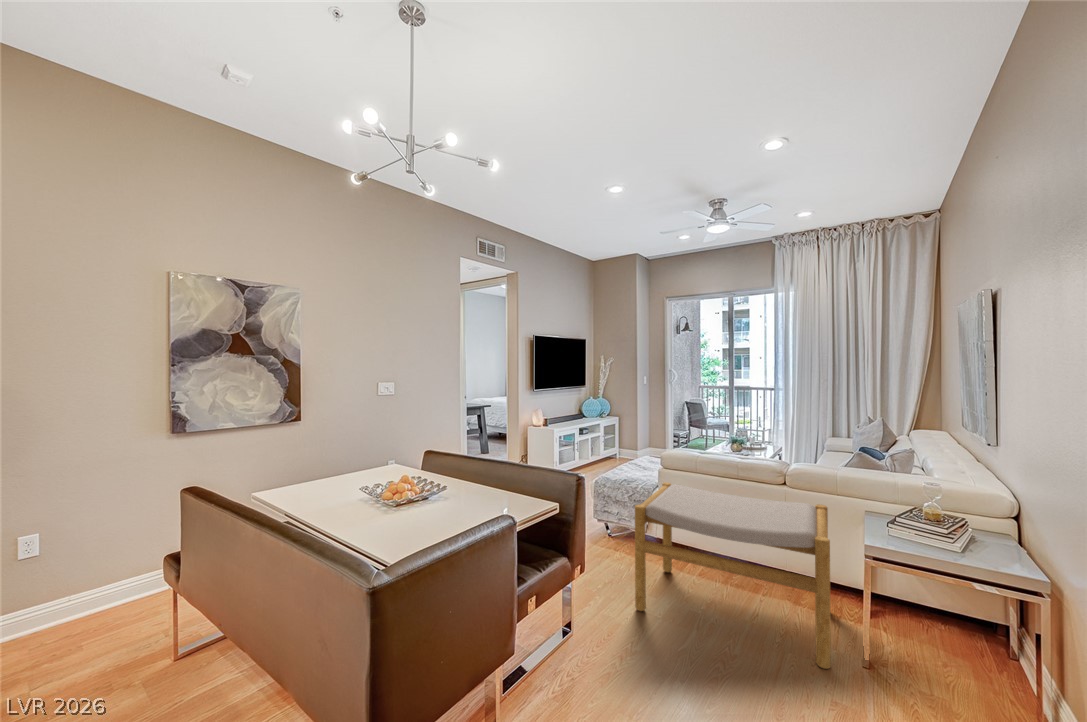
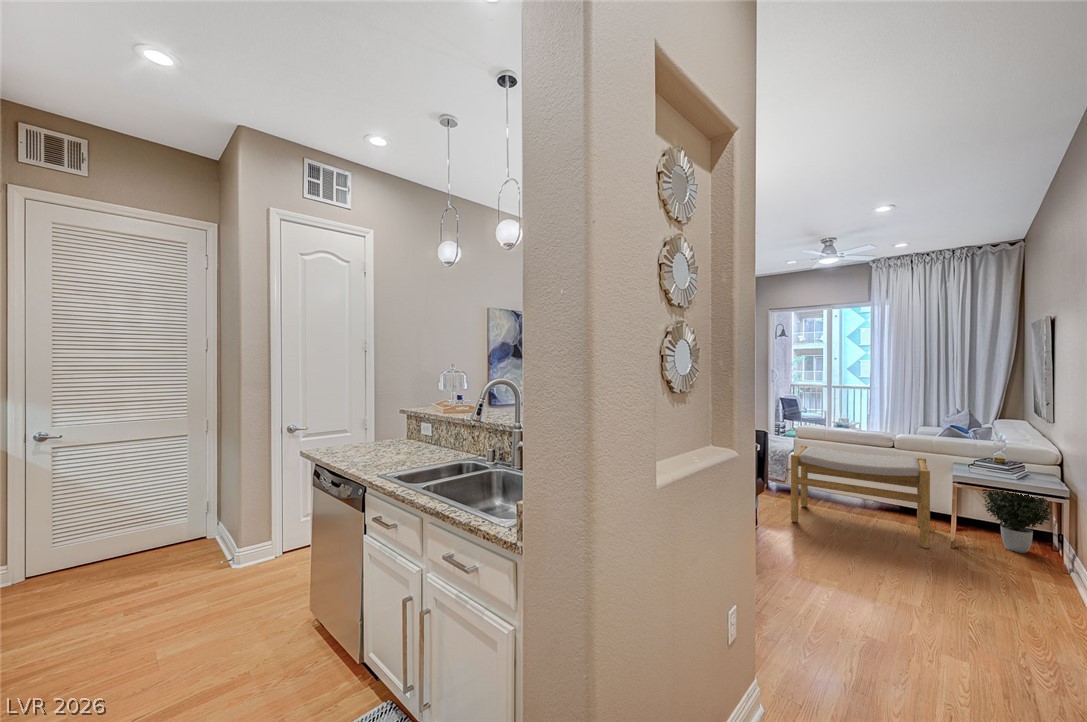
potted plant: none [907,546,1016,670] -> present [982,489,1053,553]

